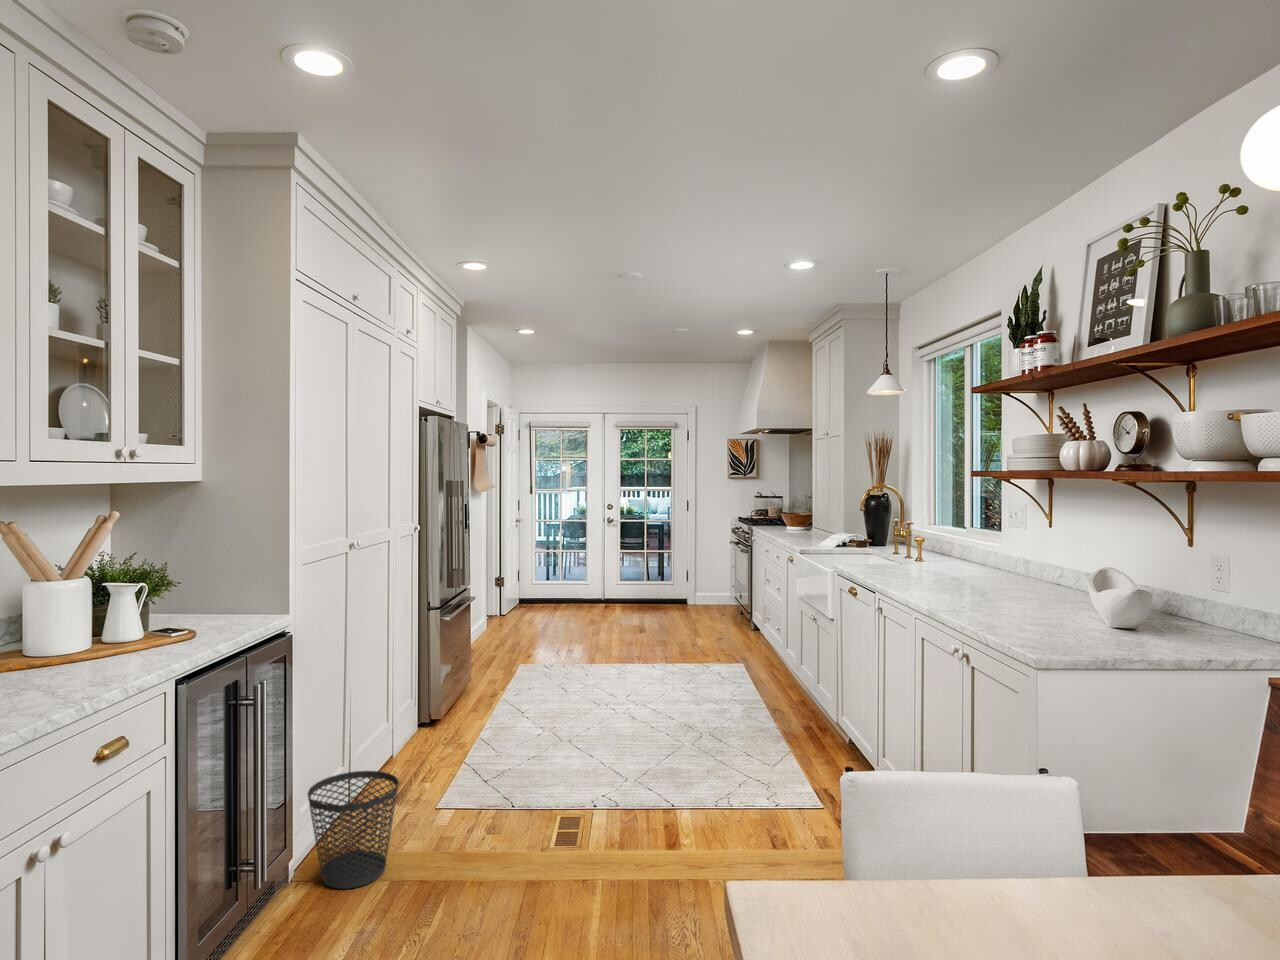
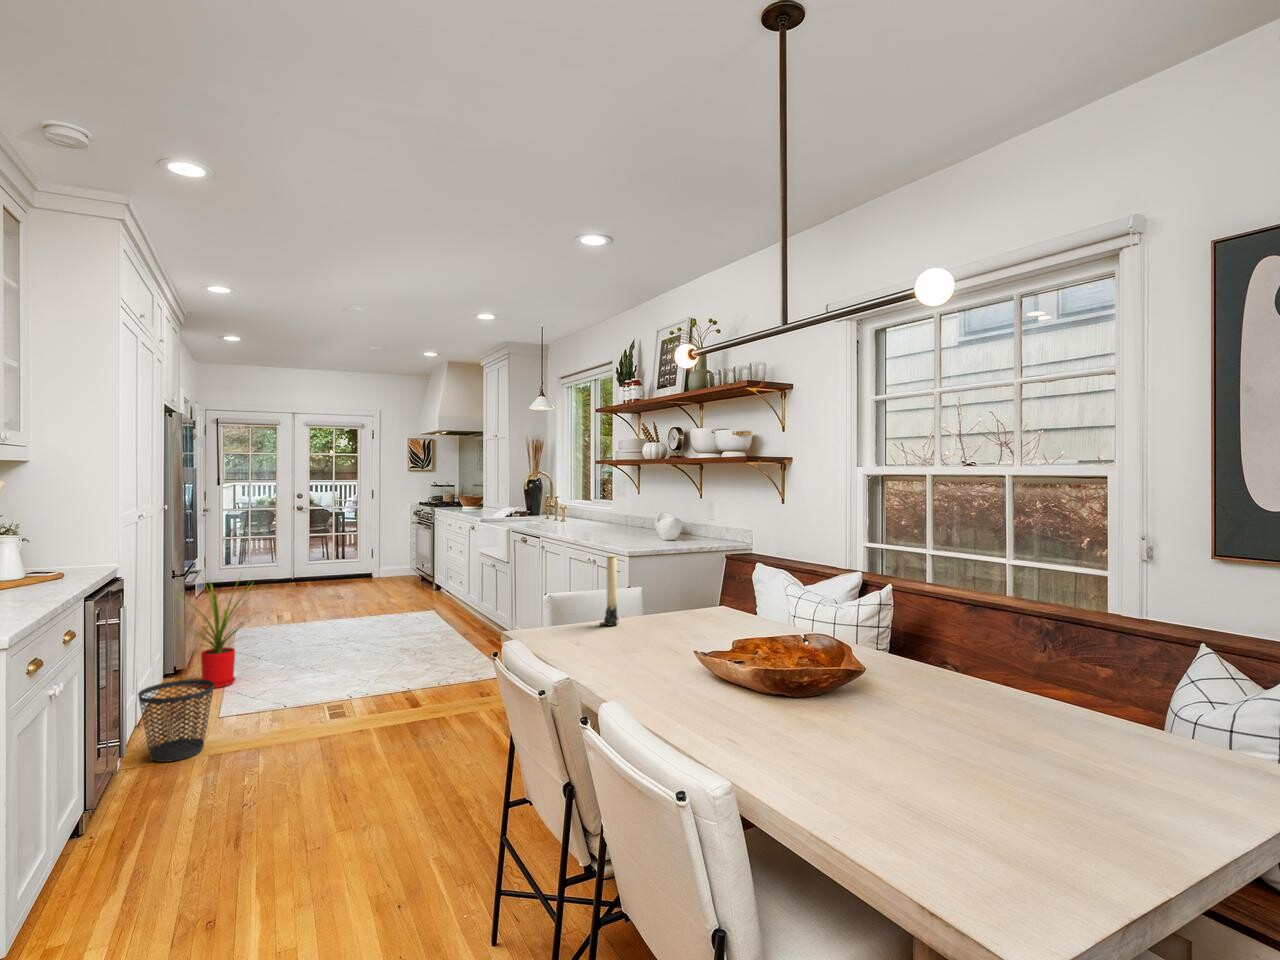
house plant: none [407,613,507,760] -> present [193,578,259,688]
candle: none [955,734,1011,921] -> present [599,555,619,626]

